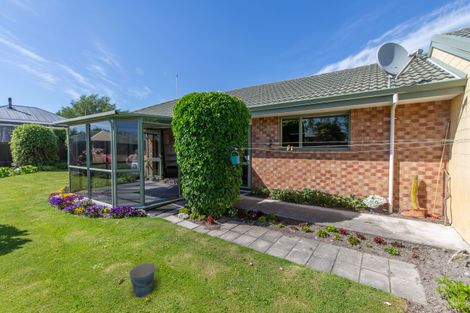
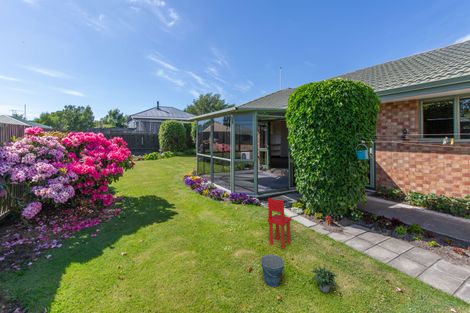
chair: none [145,205,171,256] -> present [267,198,291,249]
potted plant: none [178,260,206,286] -> present [311,266,338,292]

